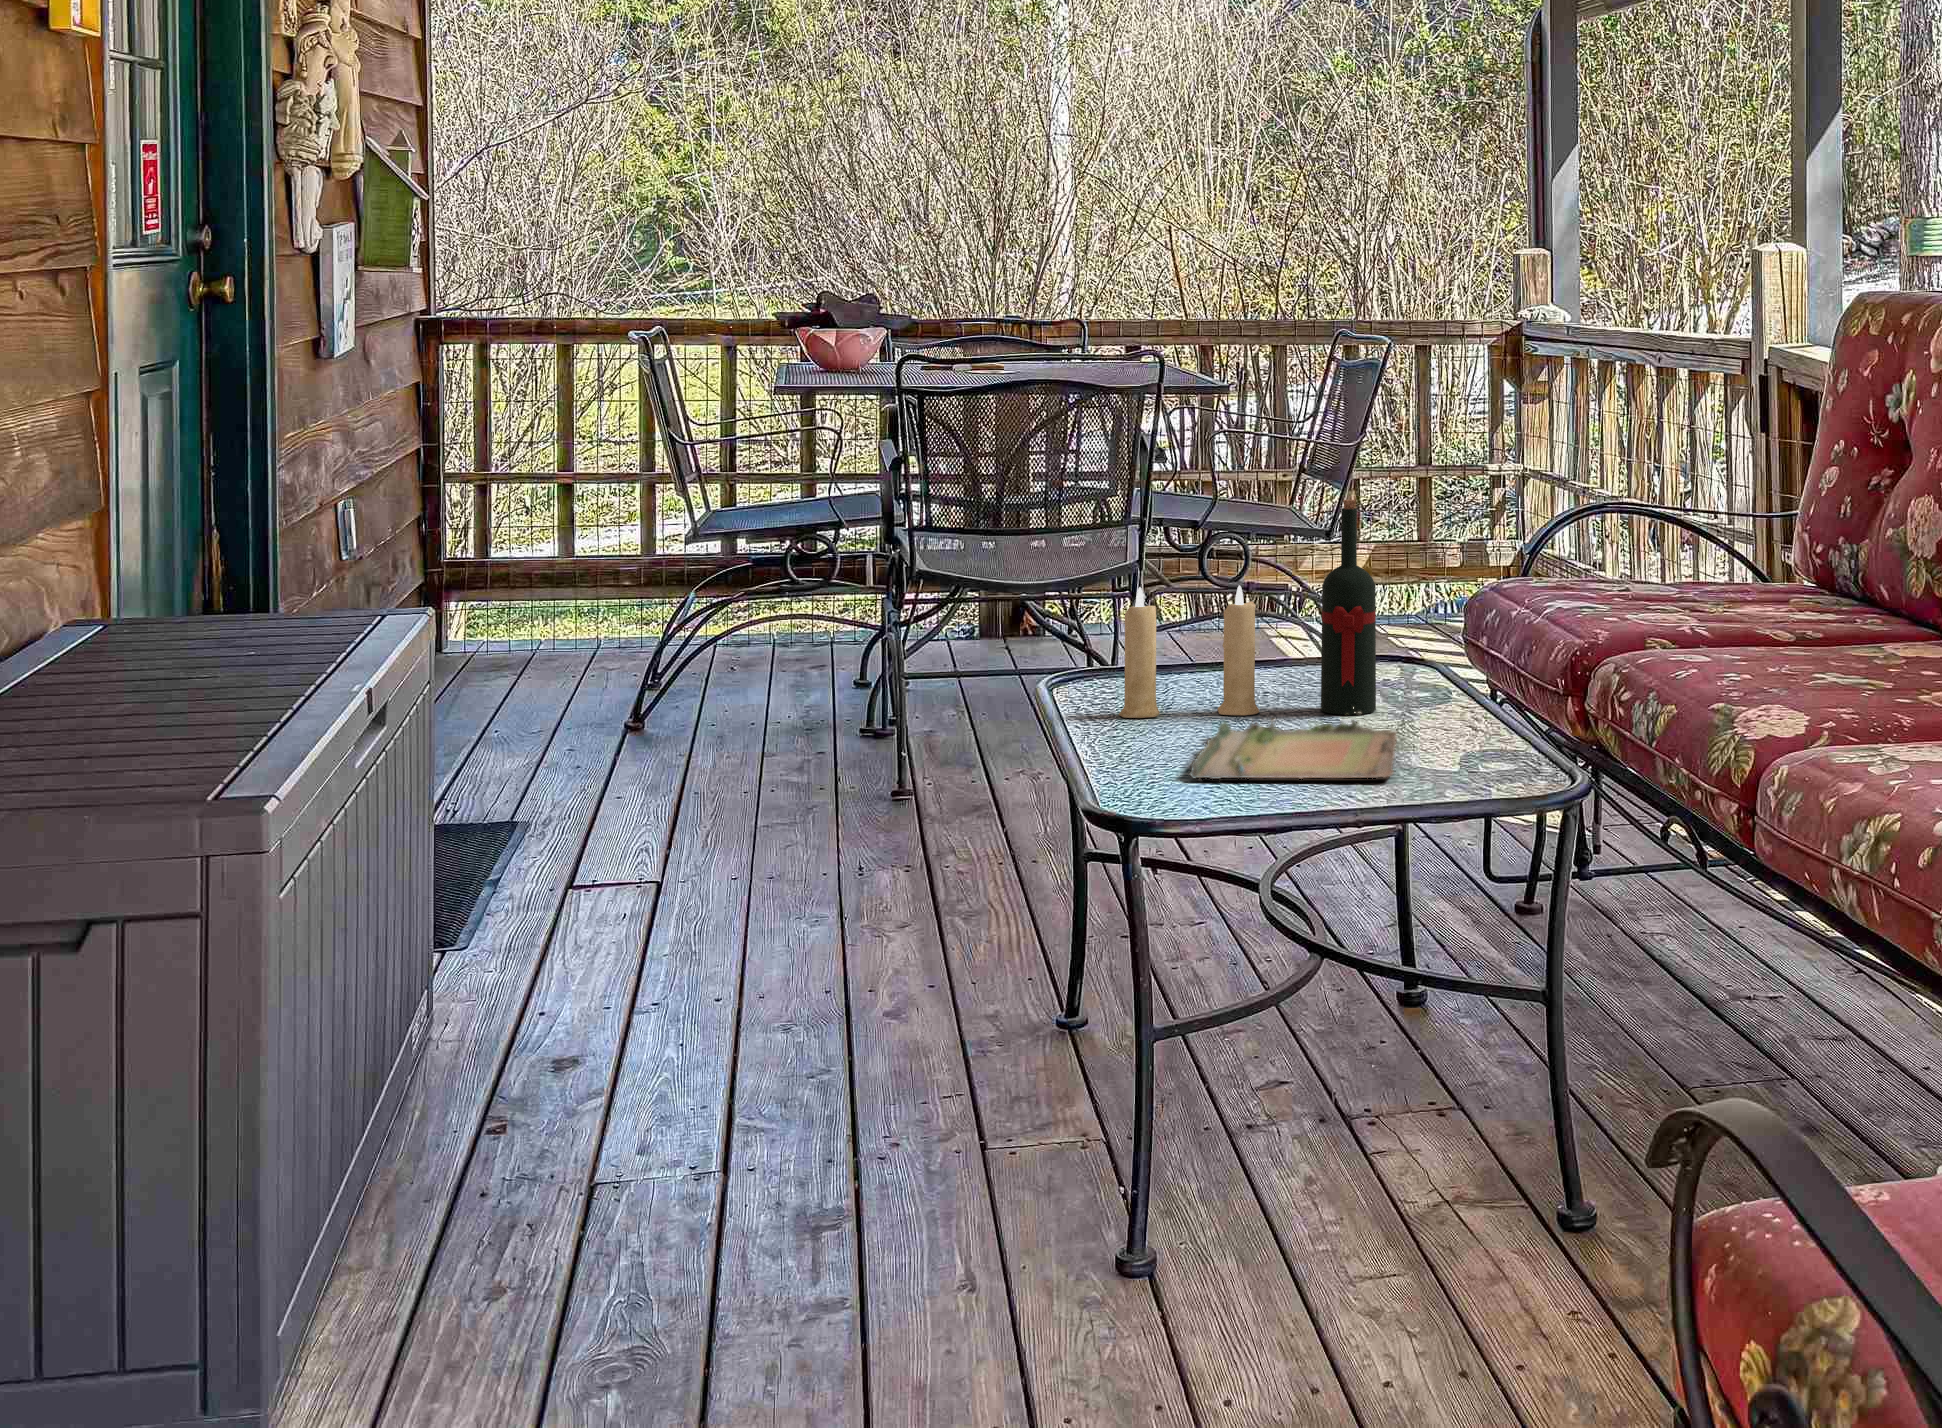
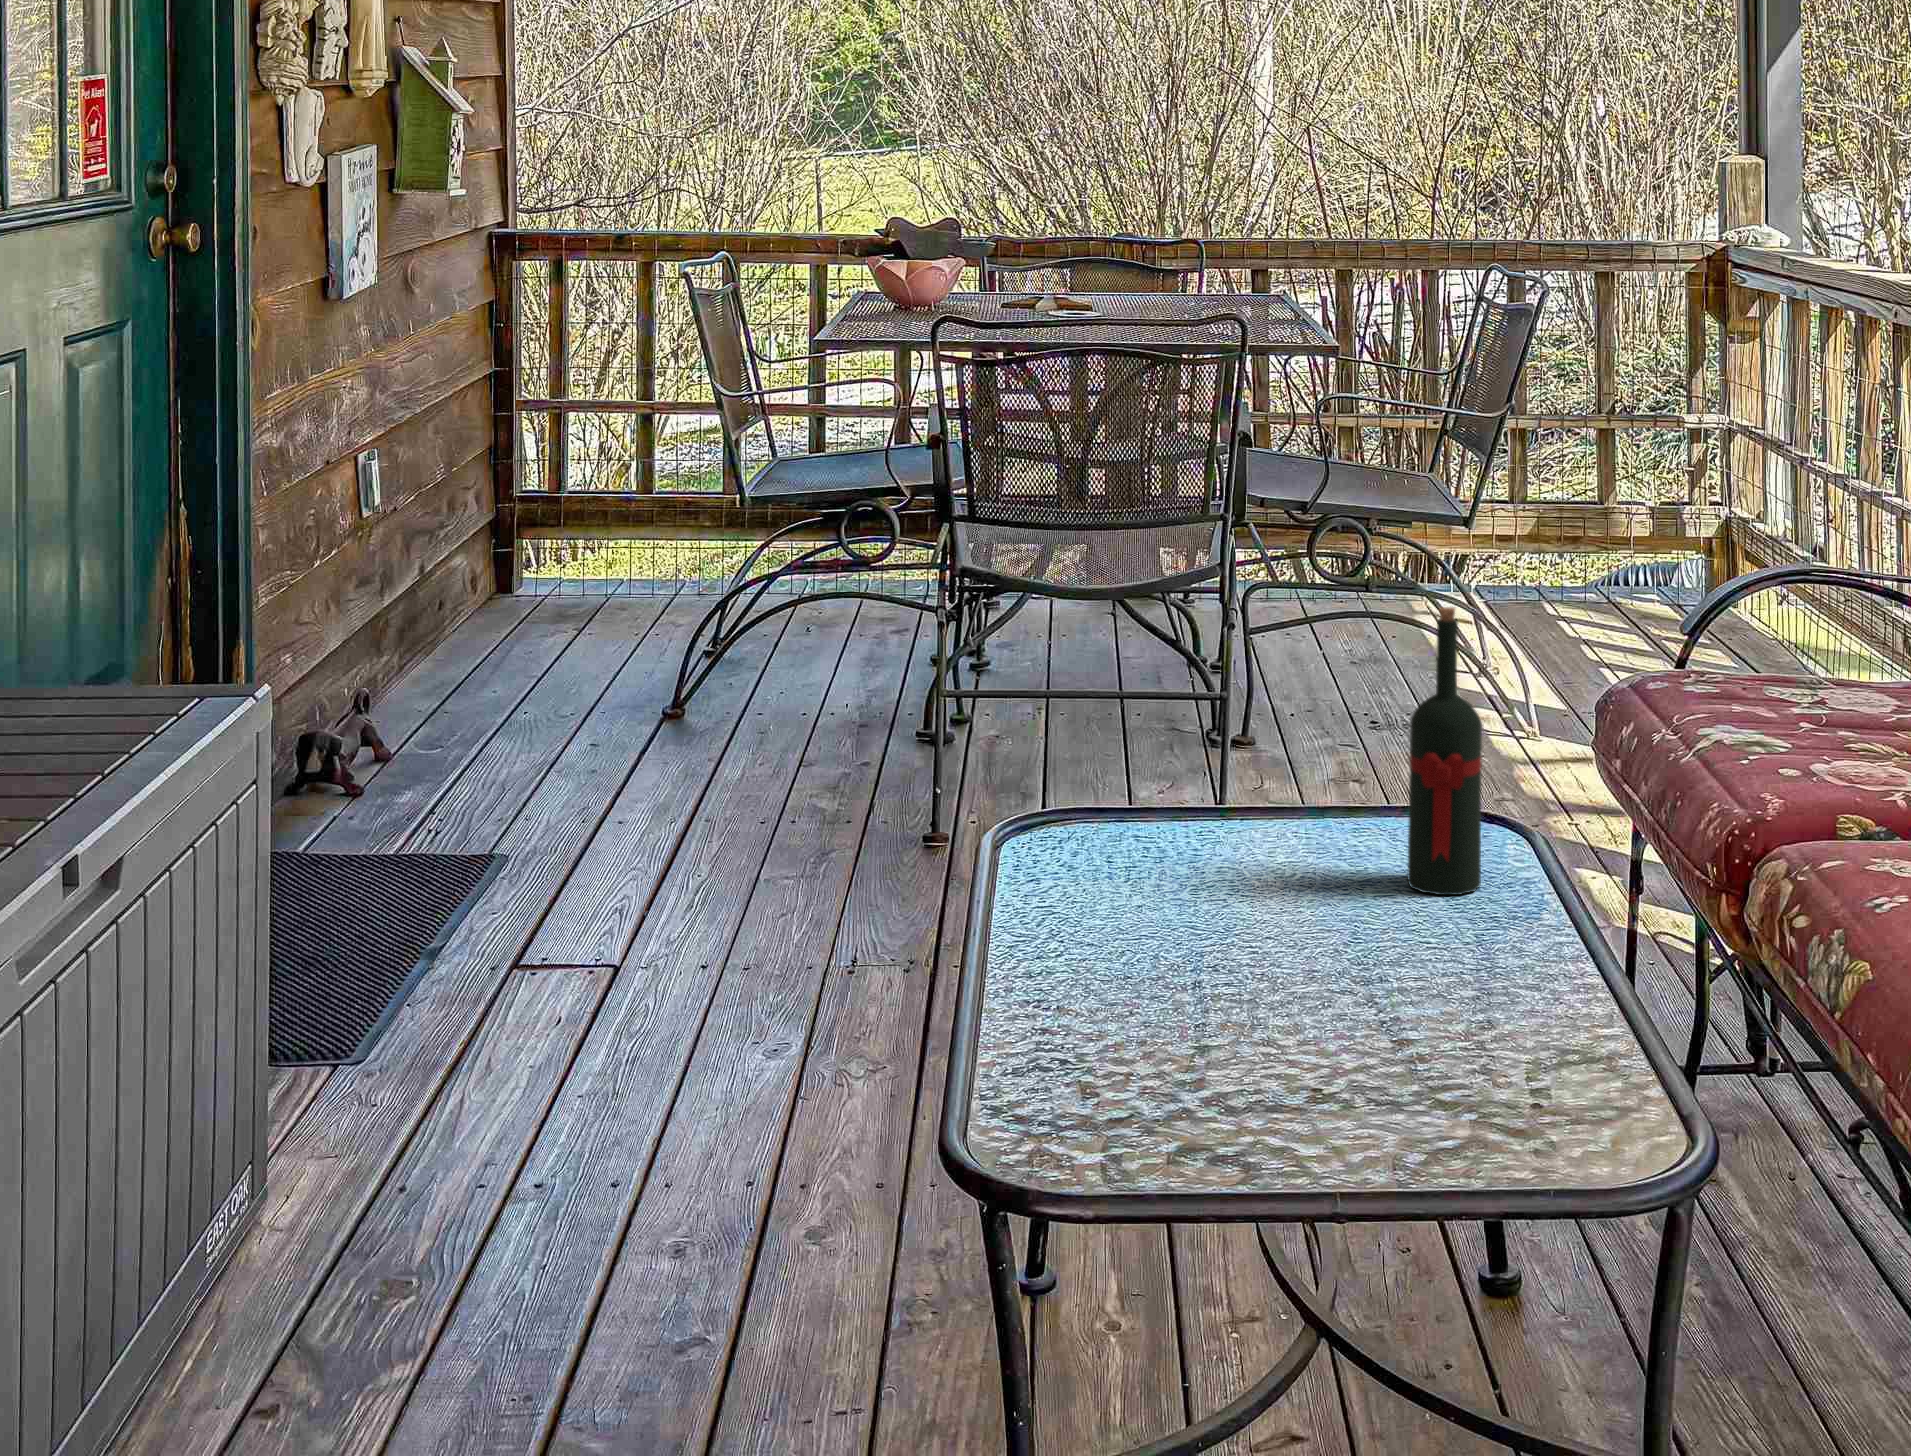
candle: present [1119,585,1259,718] -> none [1141,706,1326,888]
tray: present [1190,713,1397,780] -> none [1195,911,1499,1062]

